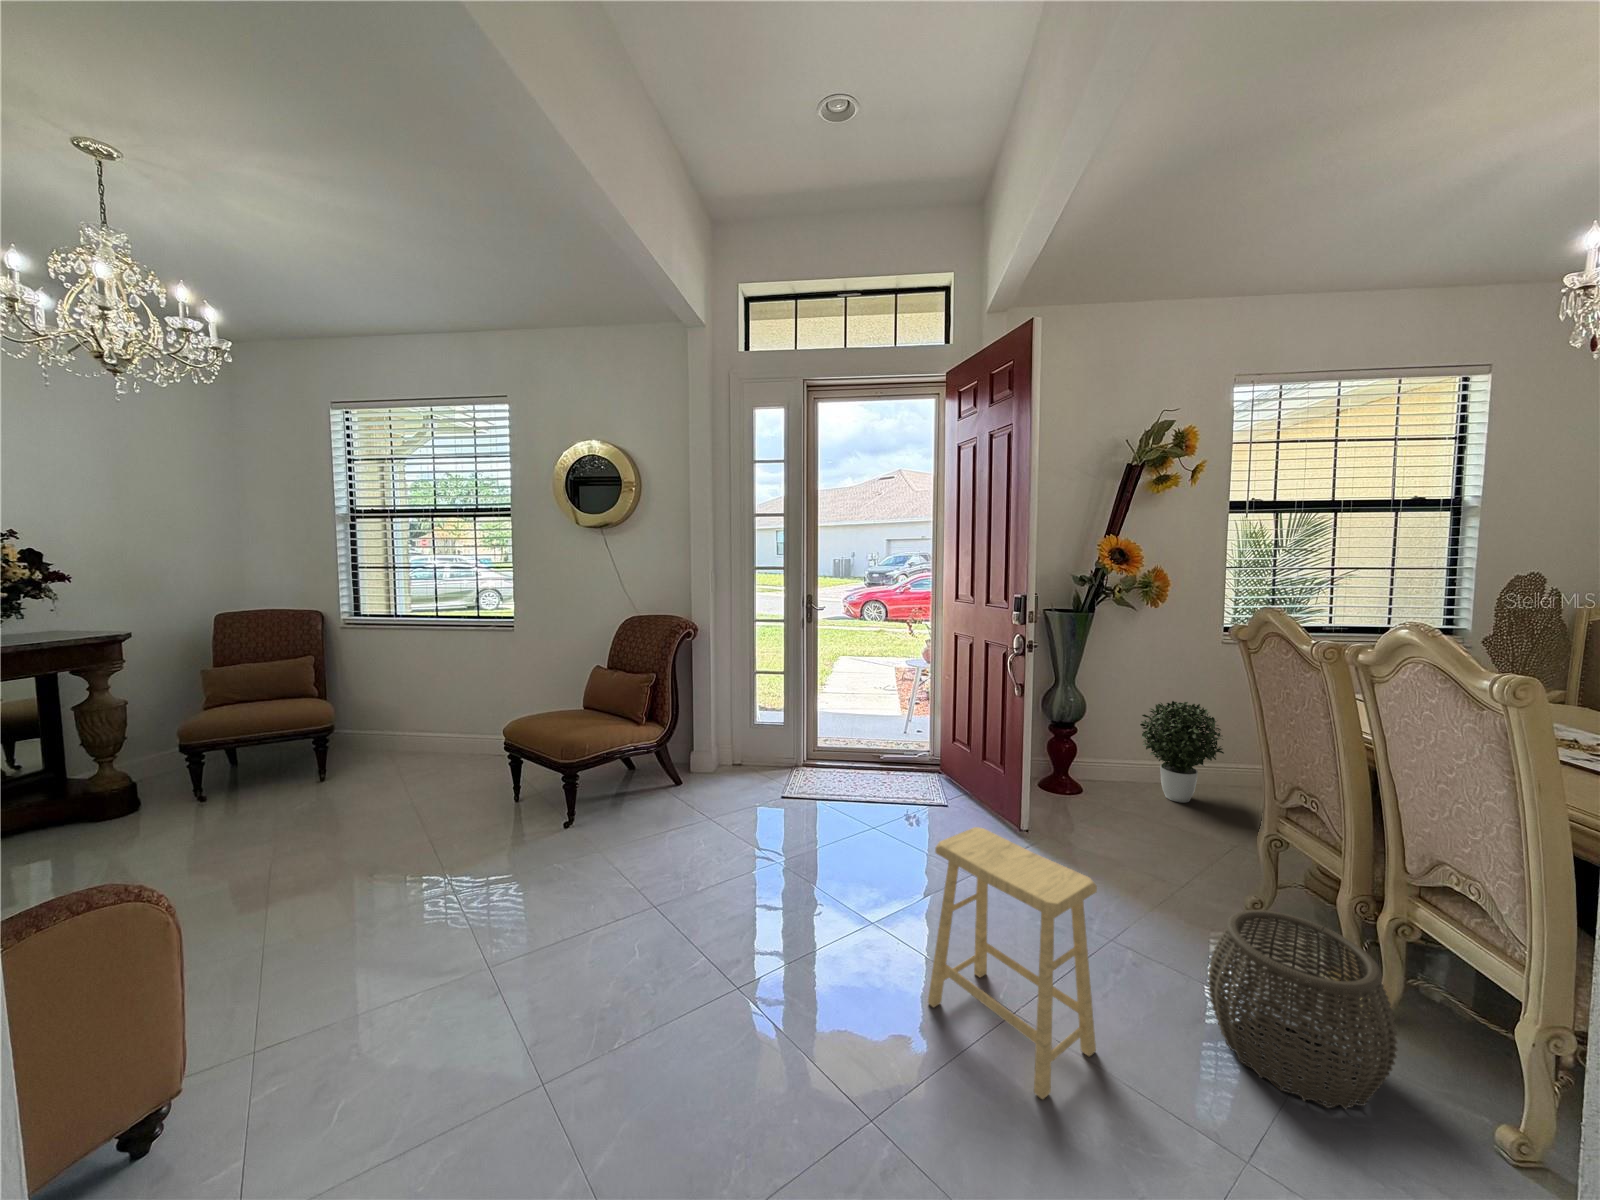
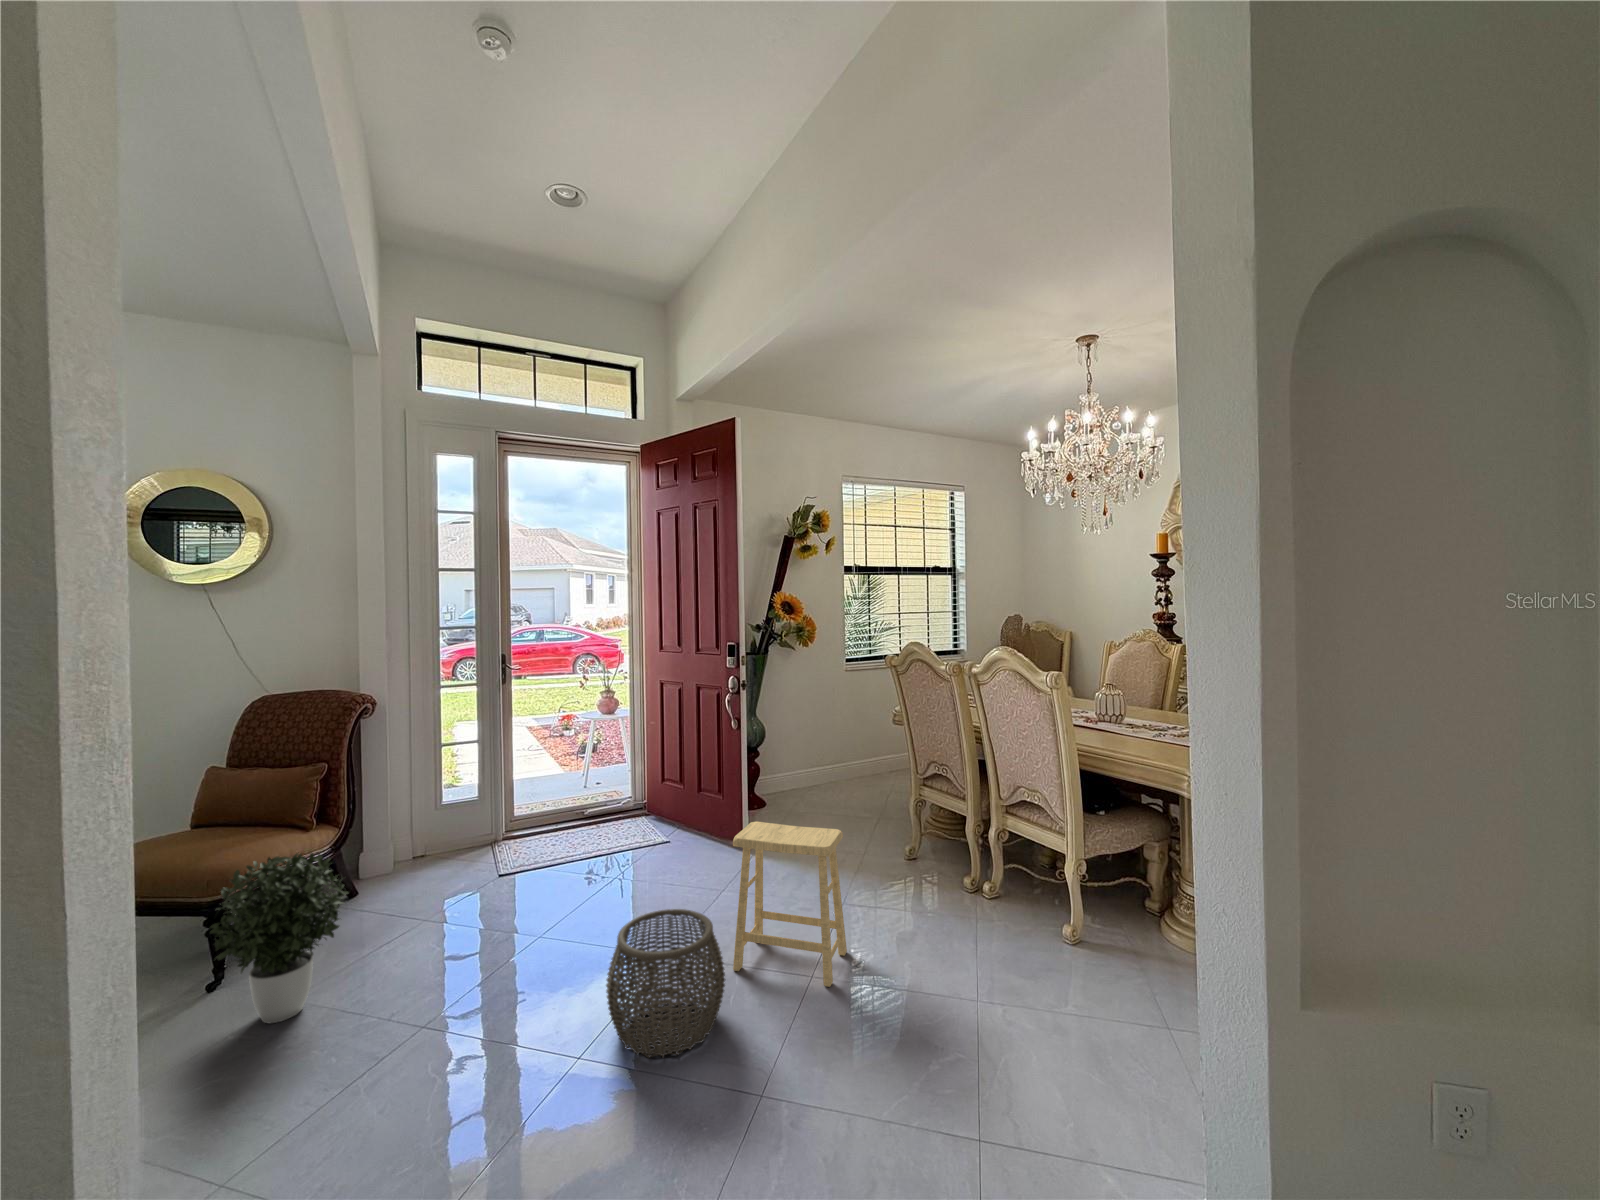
potted plant: present [1140,701,1224,803] -> present [210,853,348,1023]
woven basket: present [1208,910,1397,1109] -> present [606,909,725,1057]

